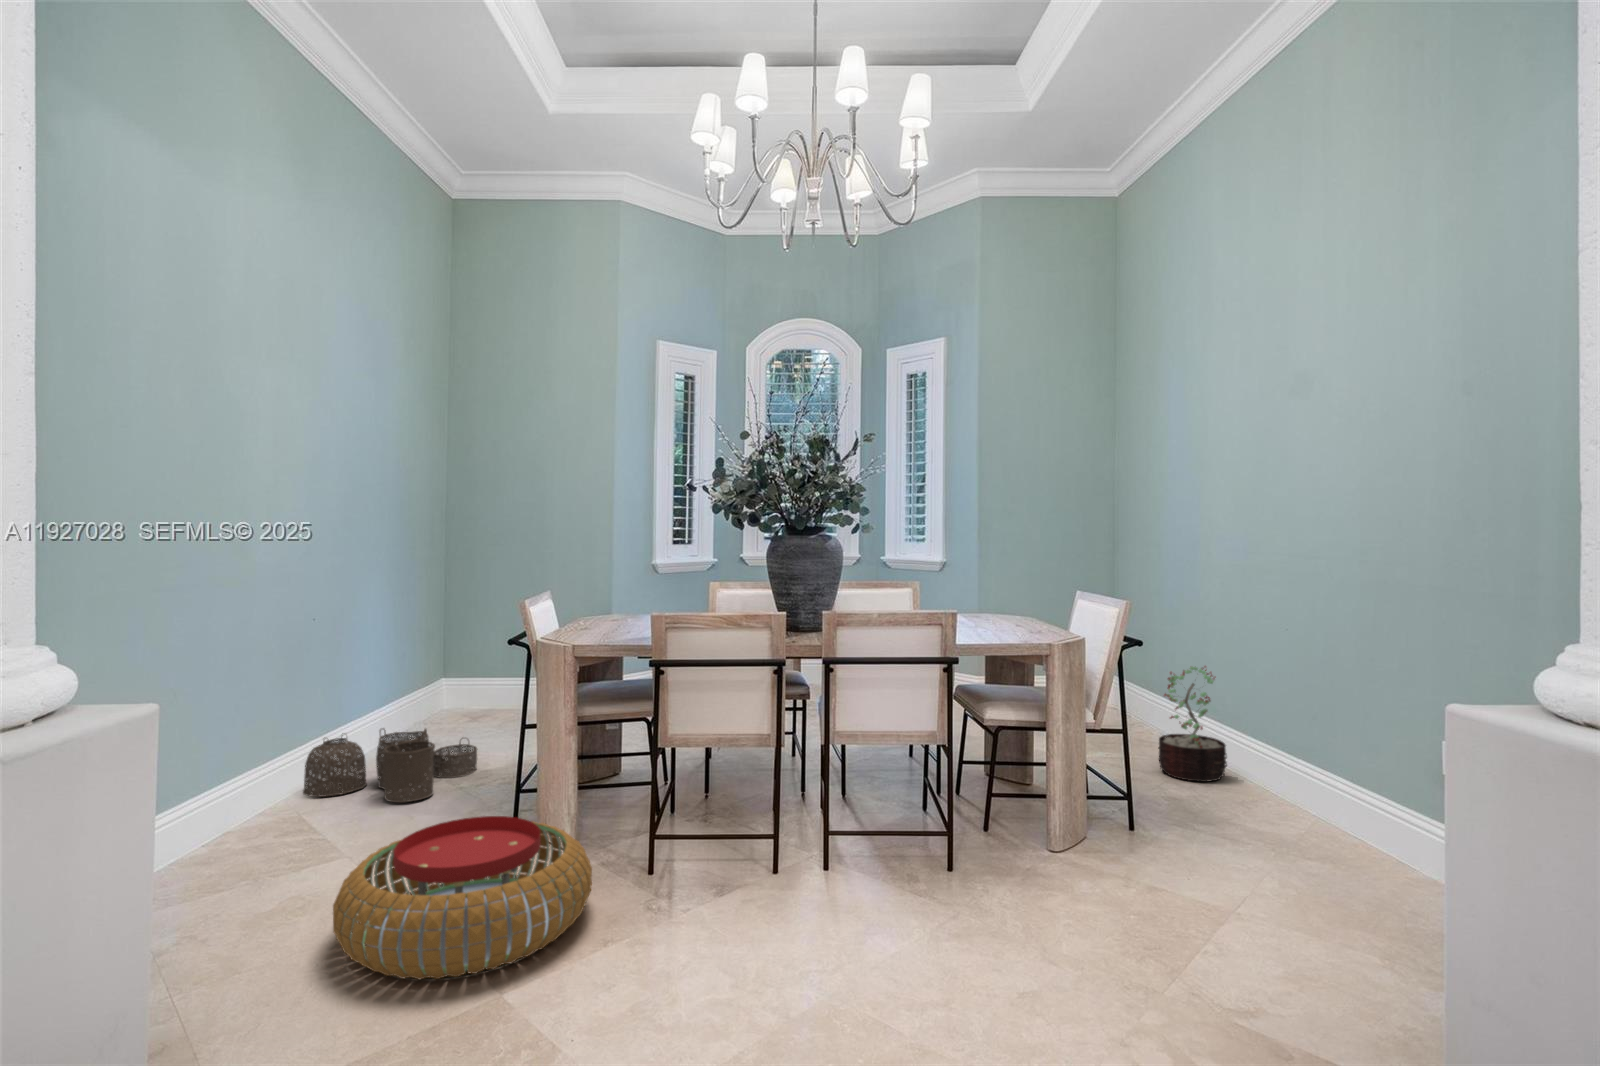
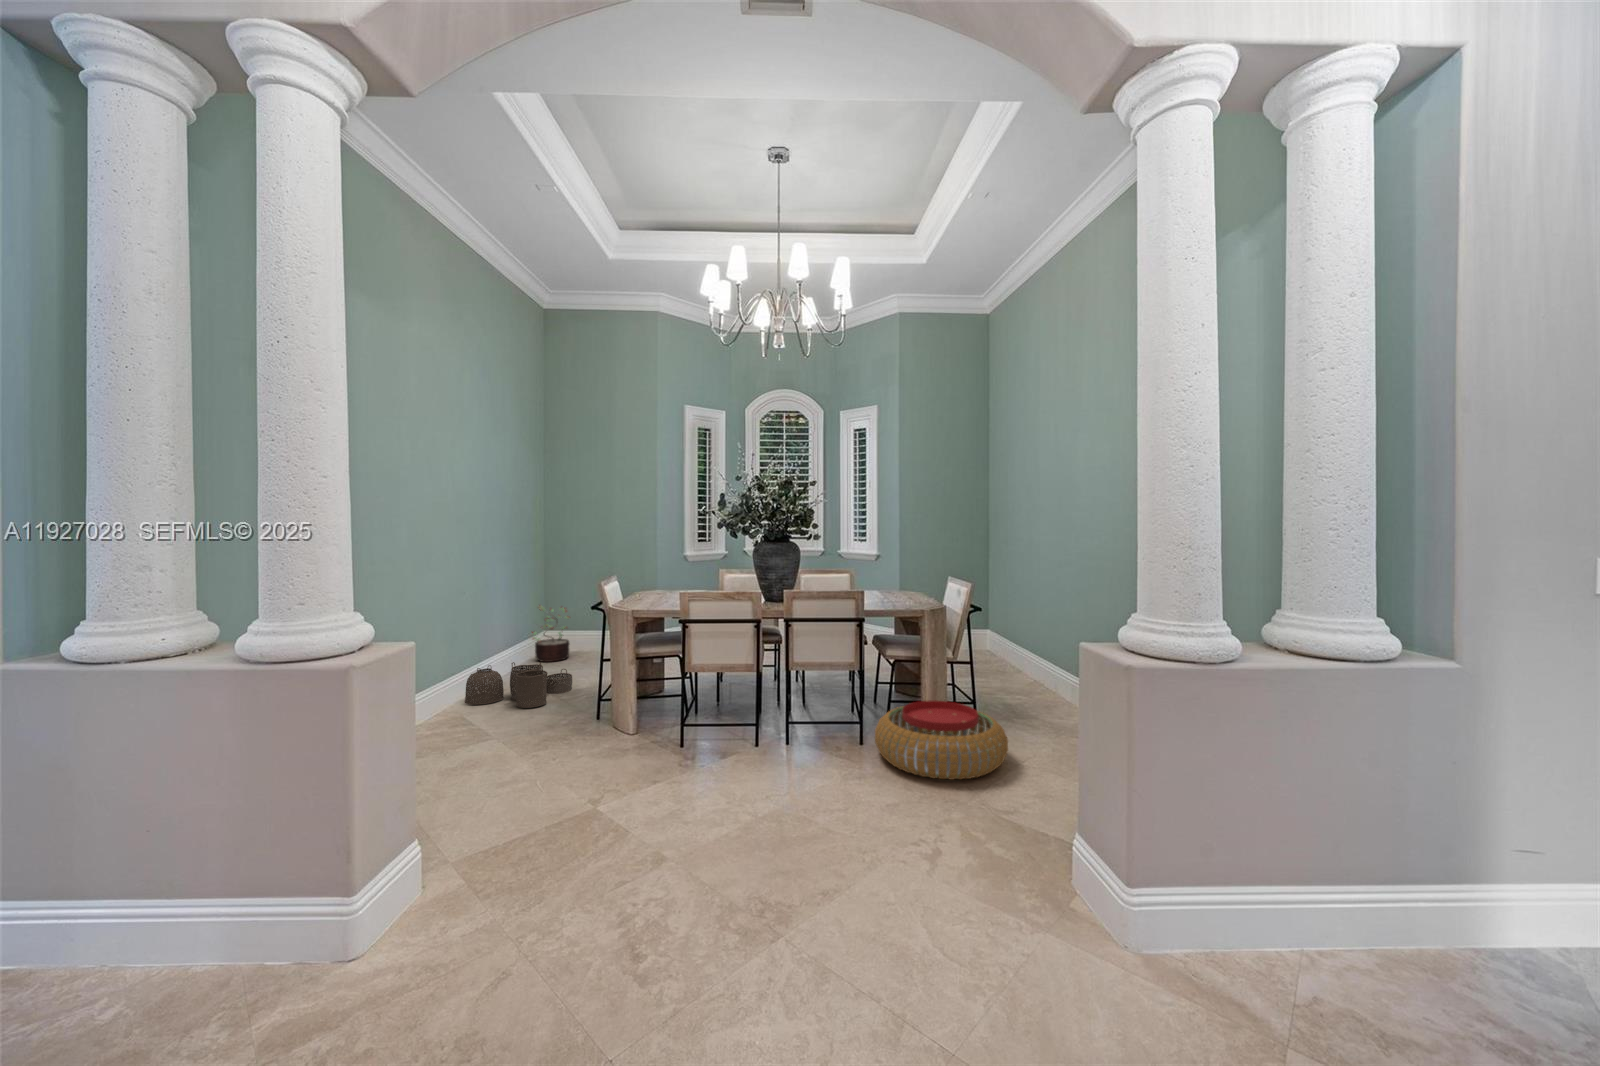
decorative plant: present [1158,666,1227,782] -> present [532,606,569,662]
pouf: present [333,816,592,979] -> present [875,701,1008,780]

